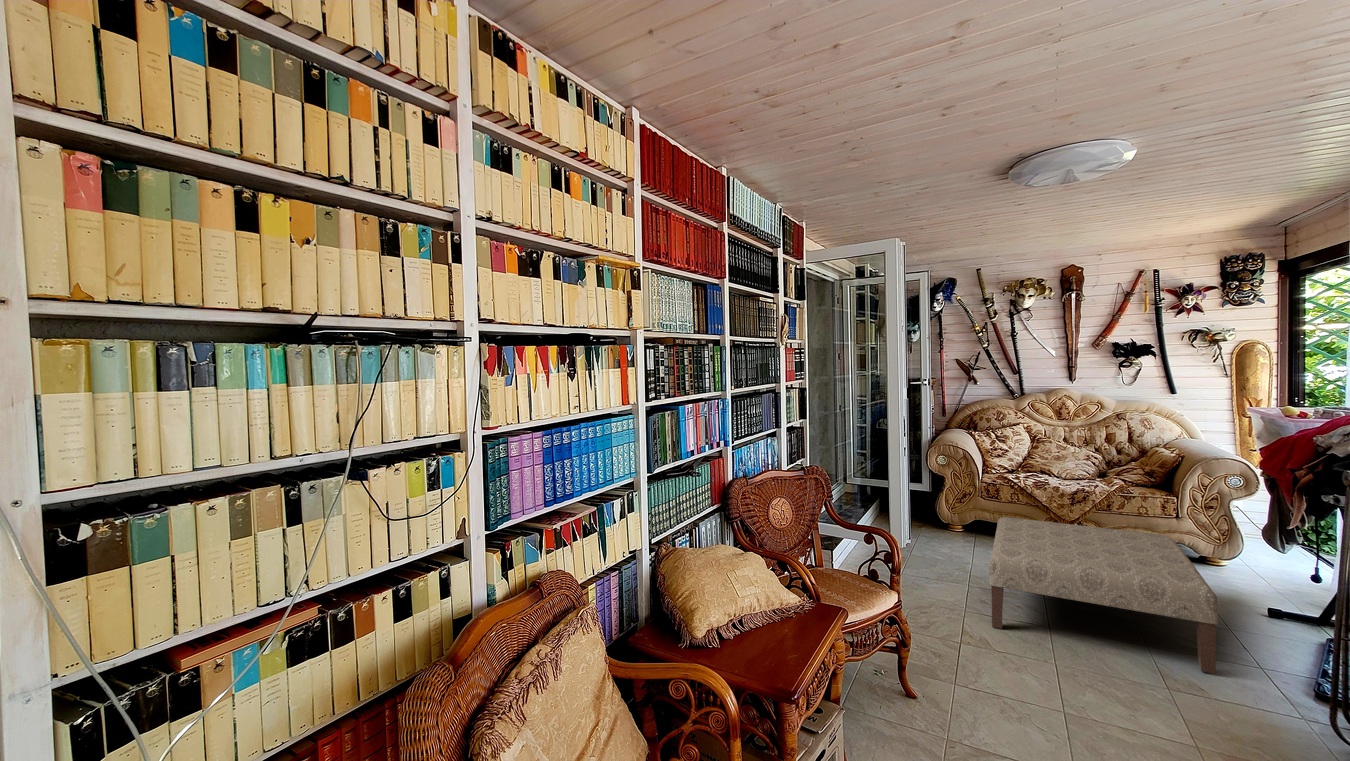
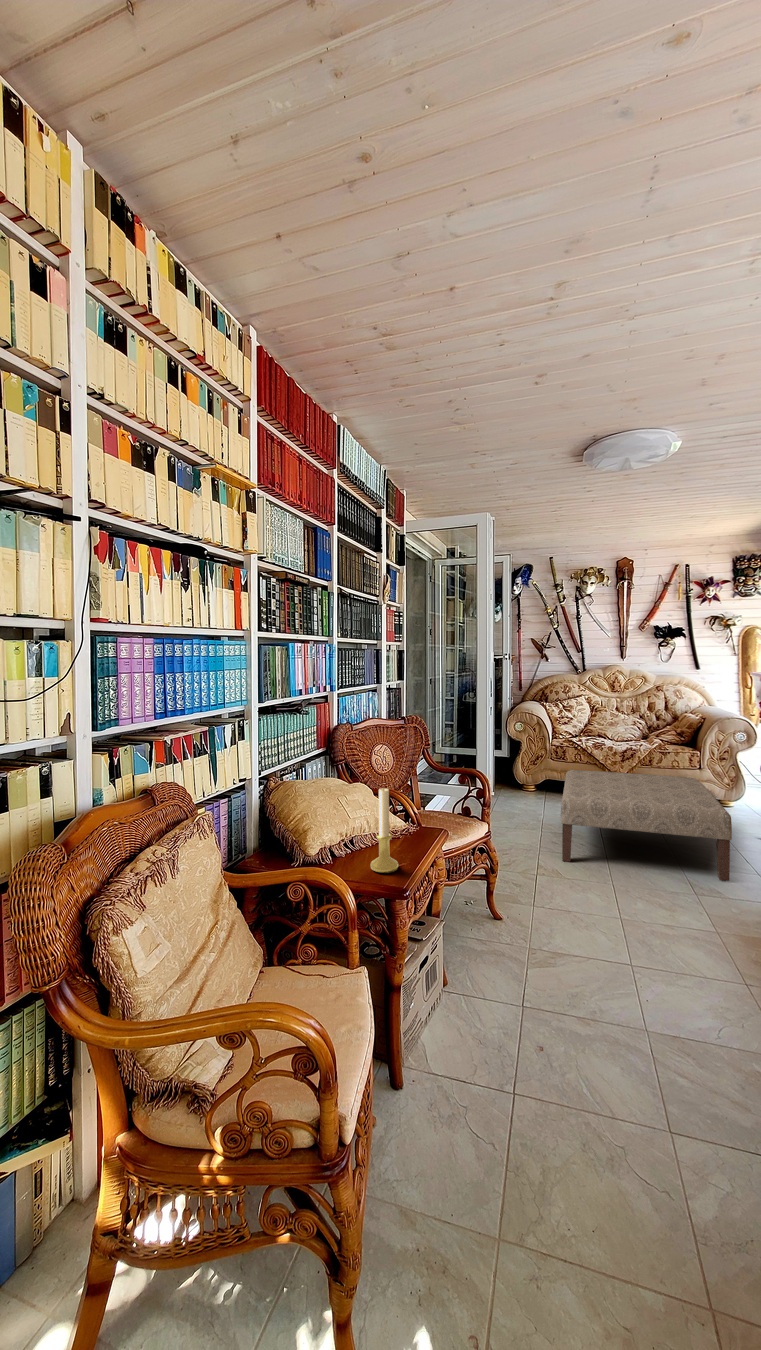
candle holder: none [757,575,787,667] -> present [370,788,398,873]

